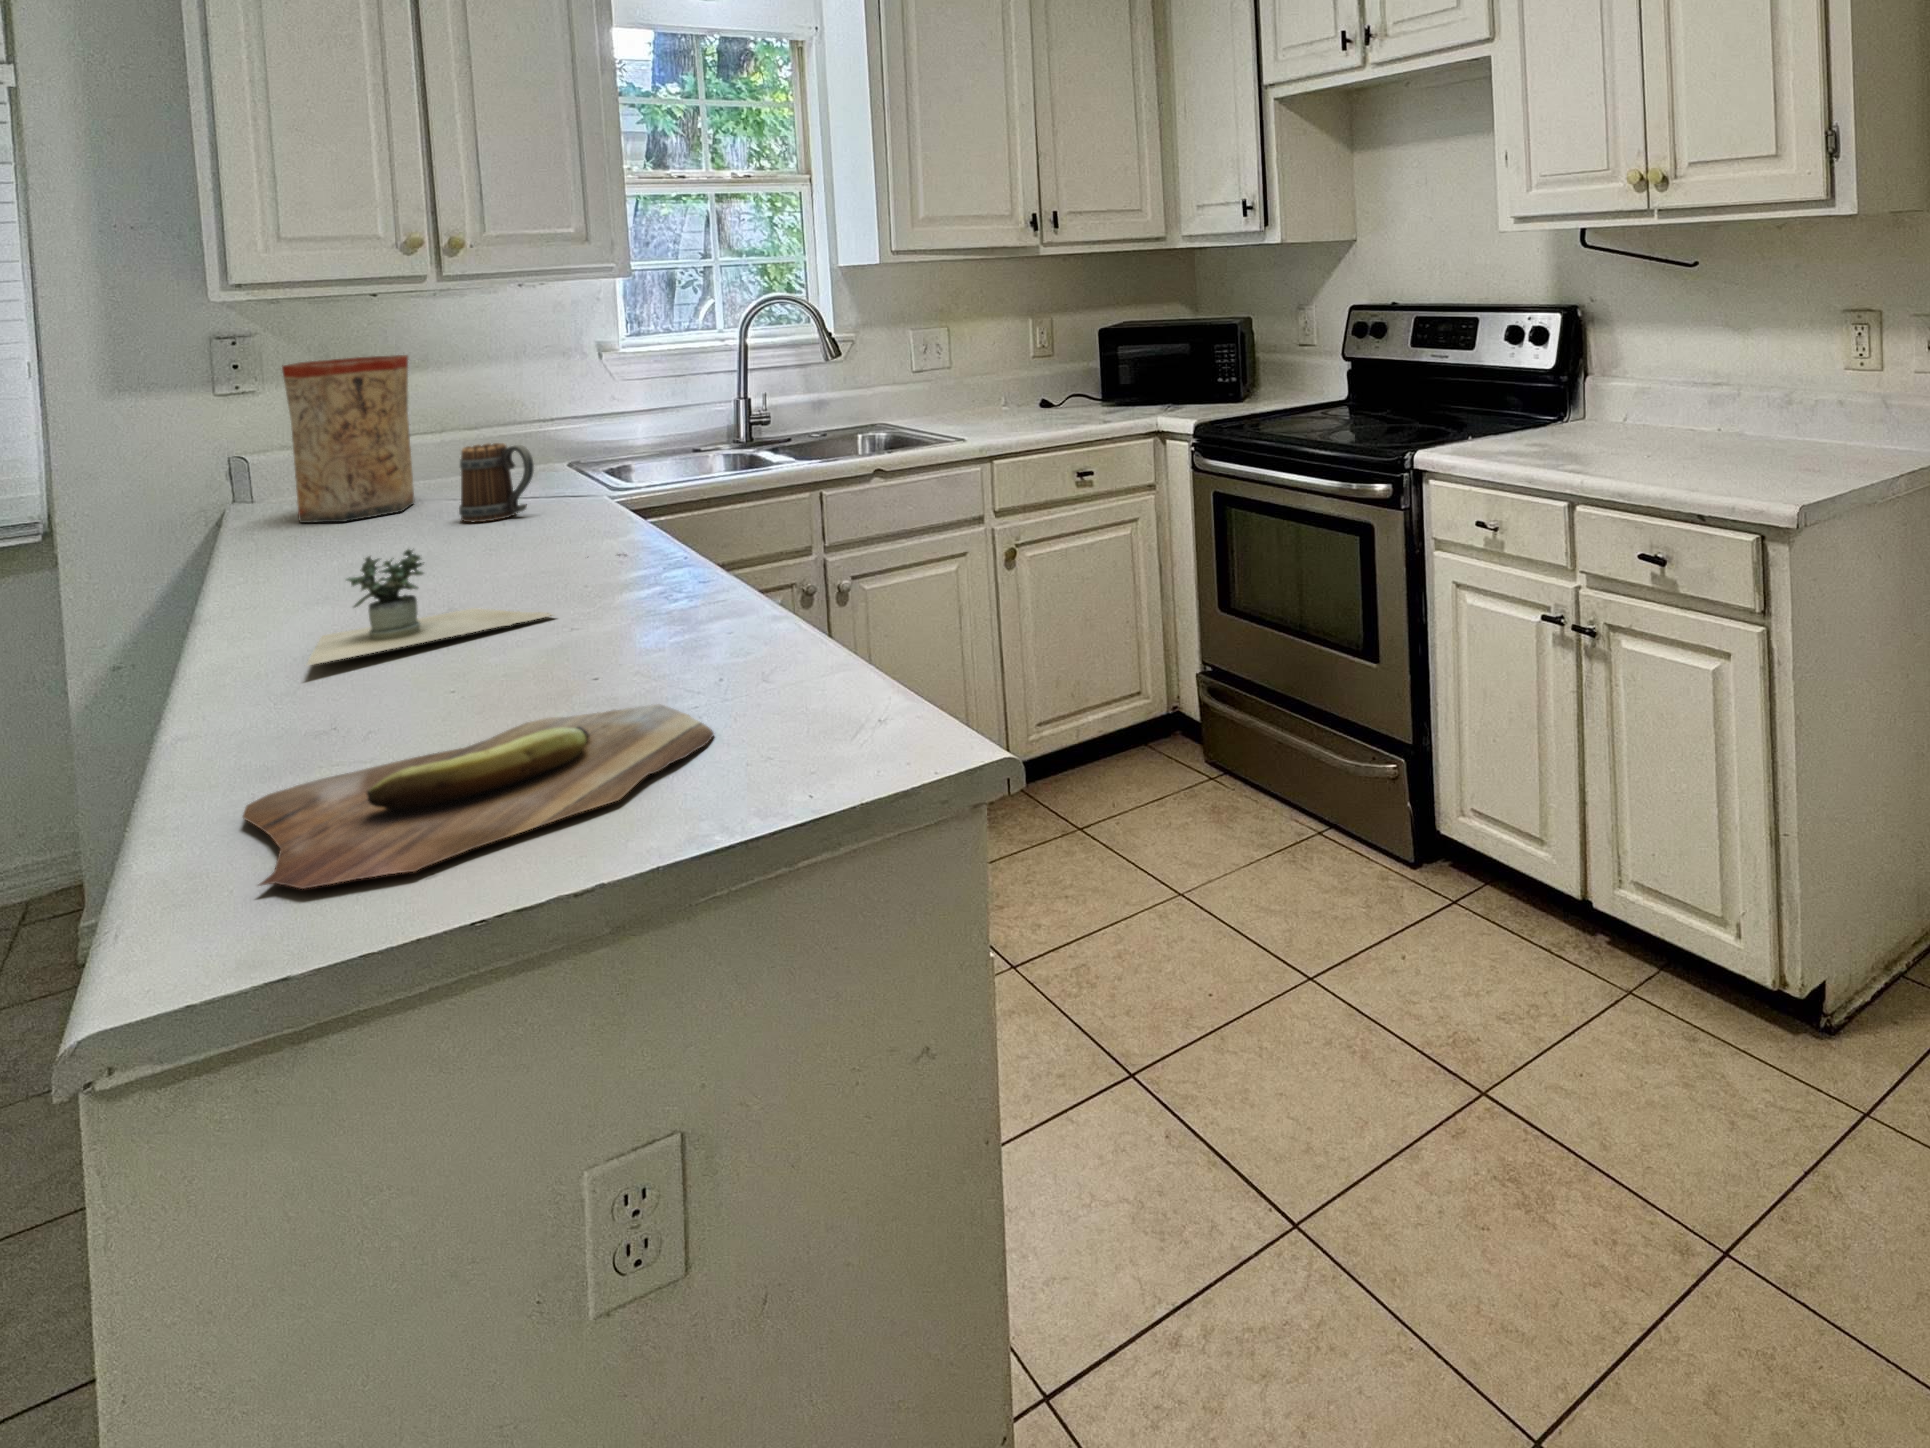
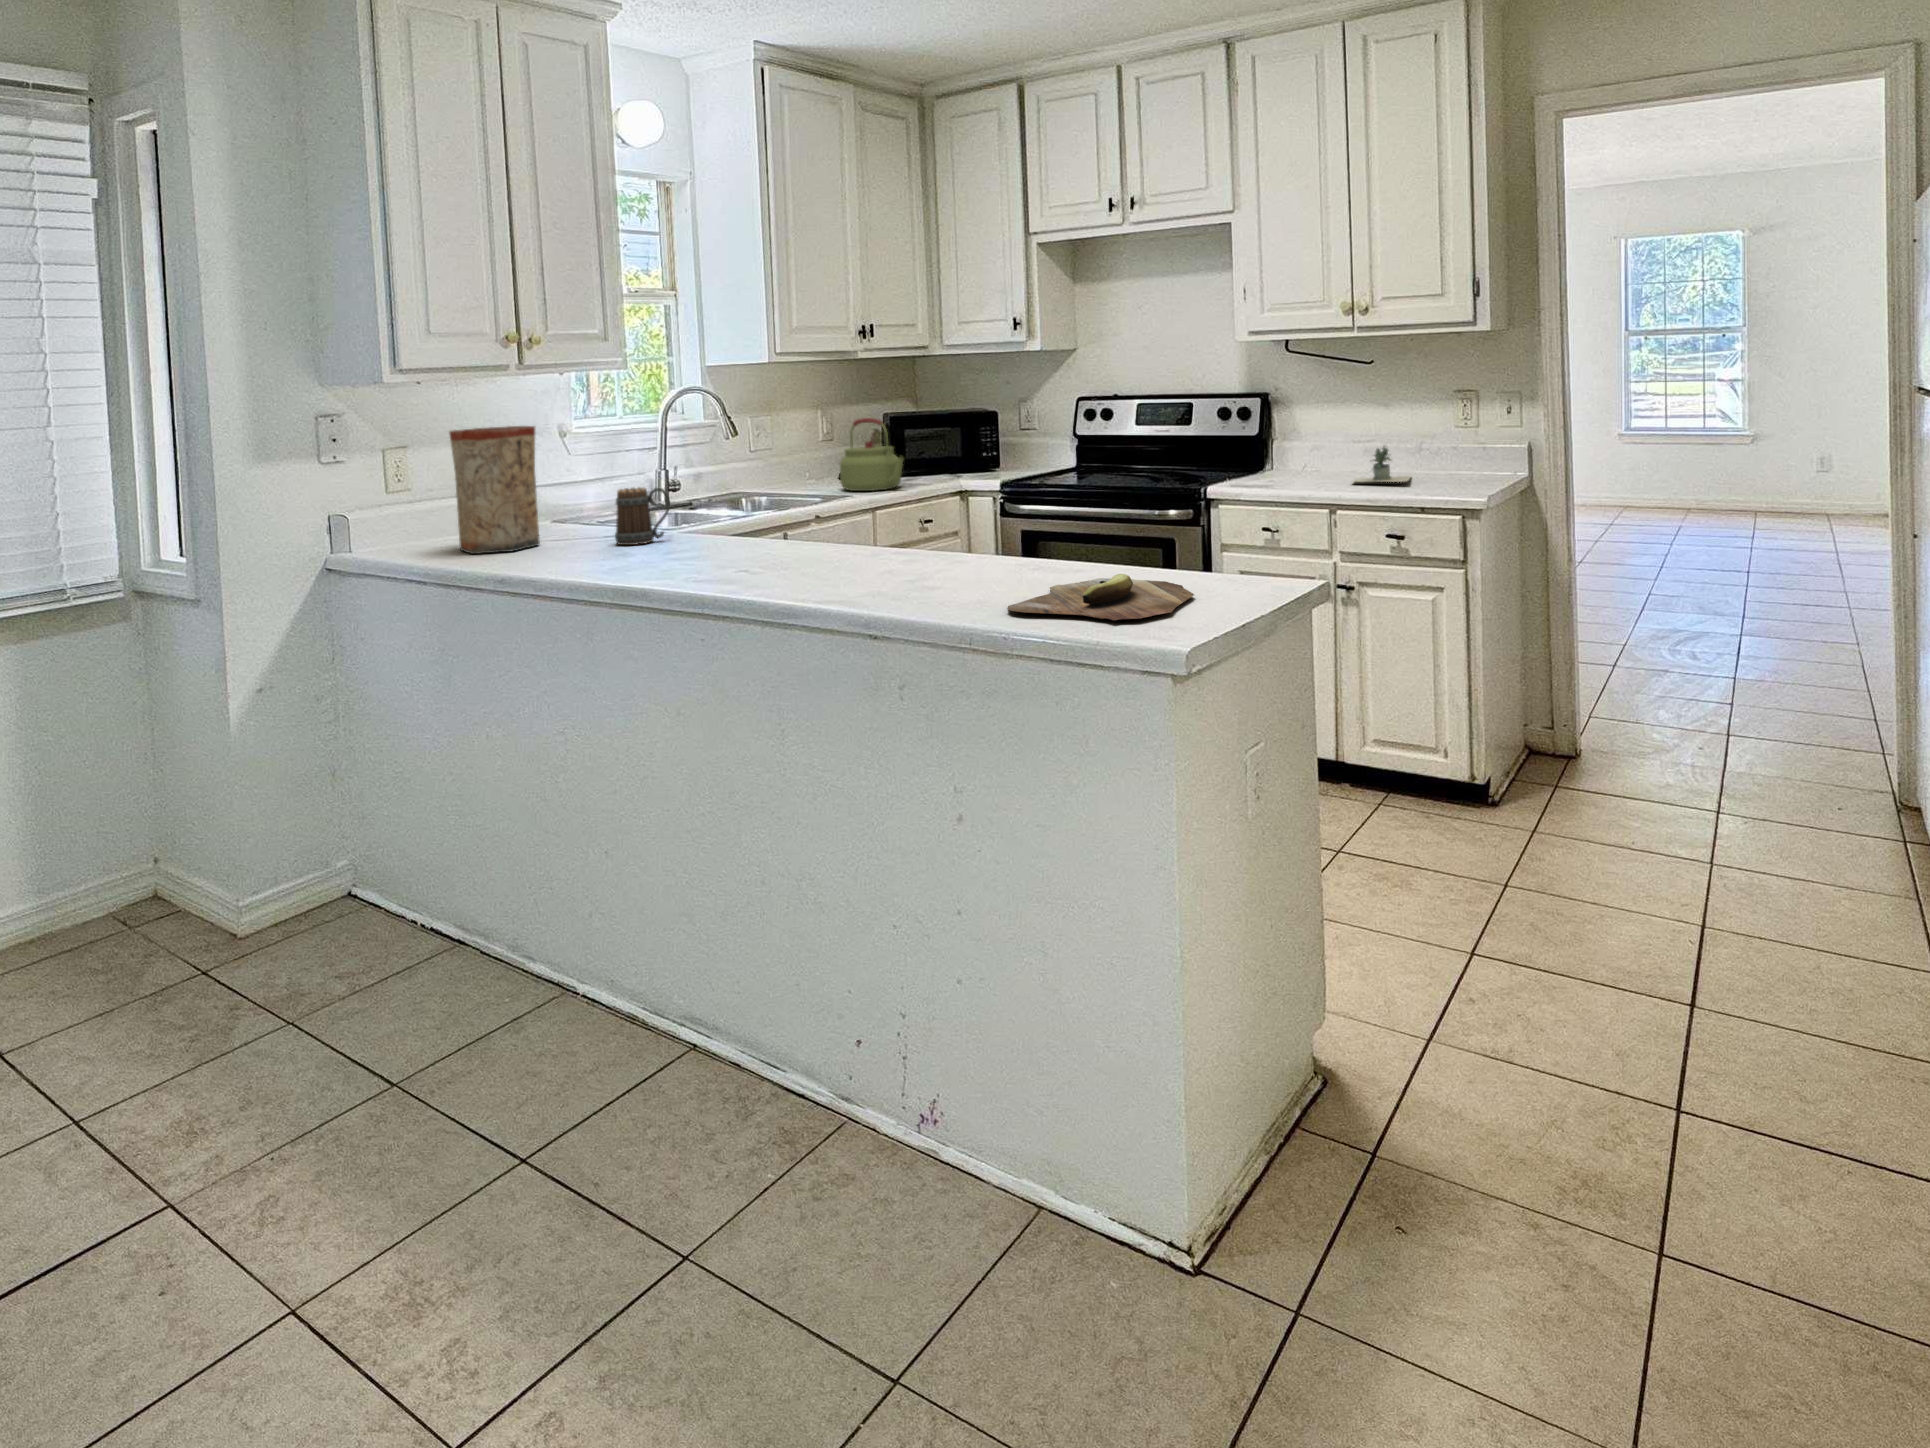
kettle: none [994,333,1074,429] -> present [840,418,904,491]
potted plant: present [306,549,626,666] -> present [1355,447,1410,482]

